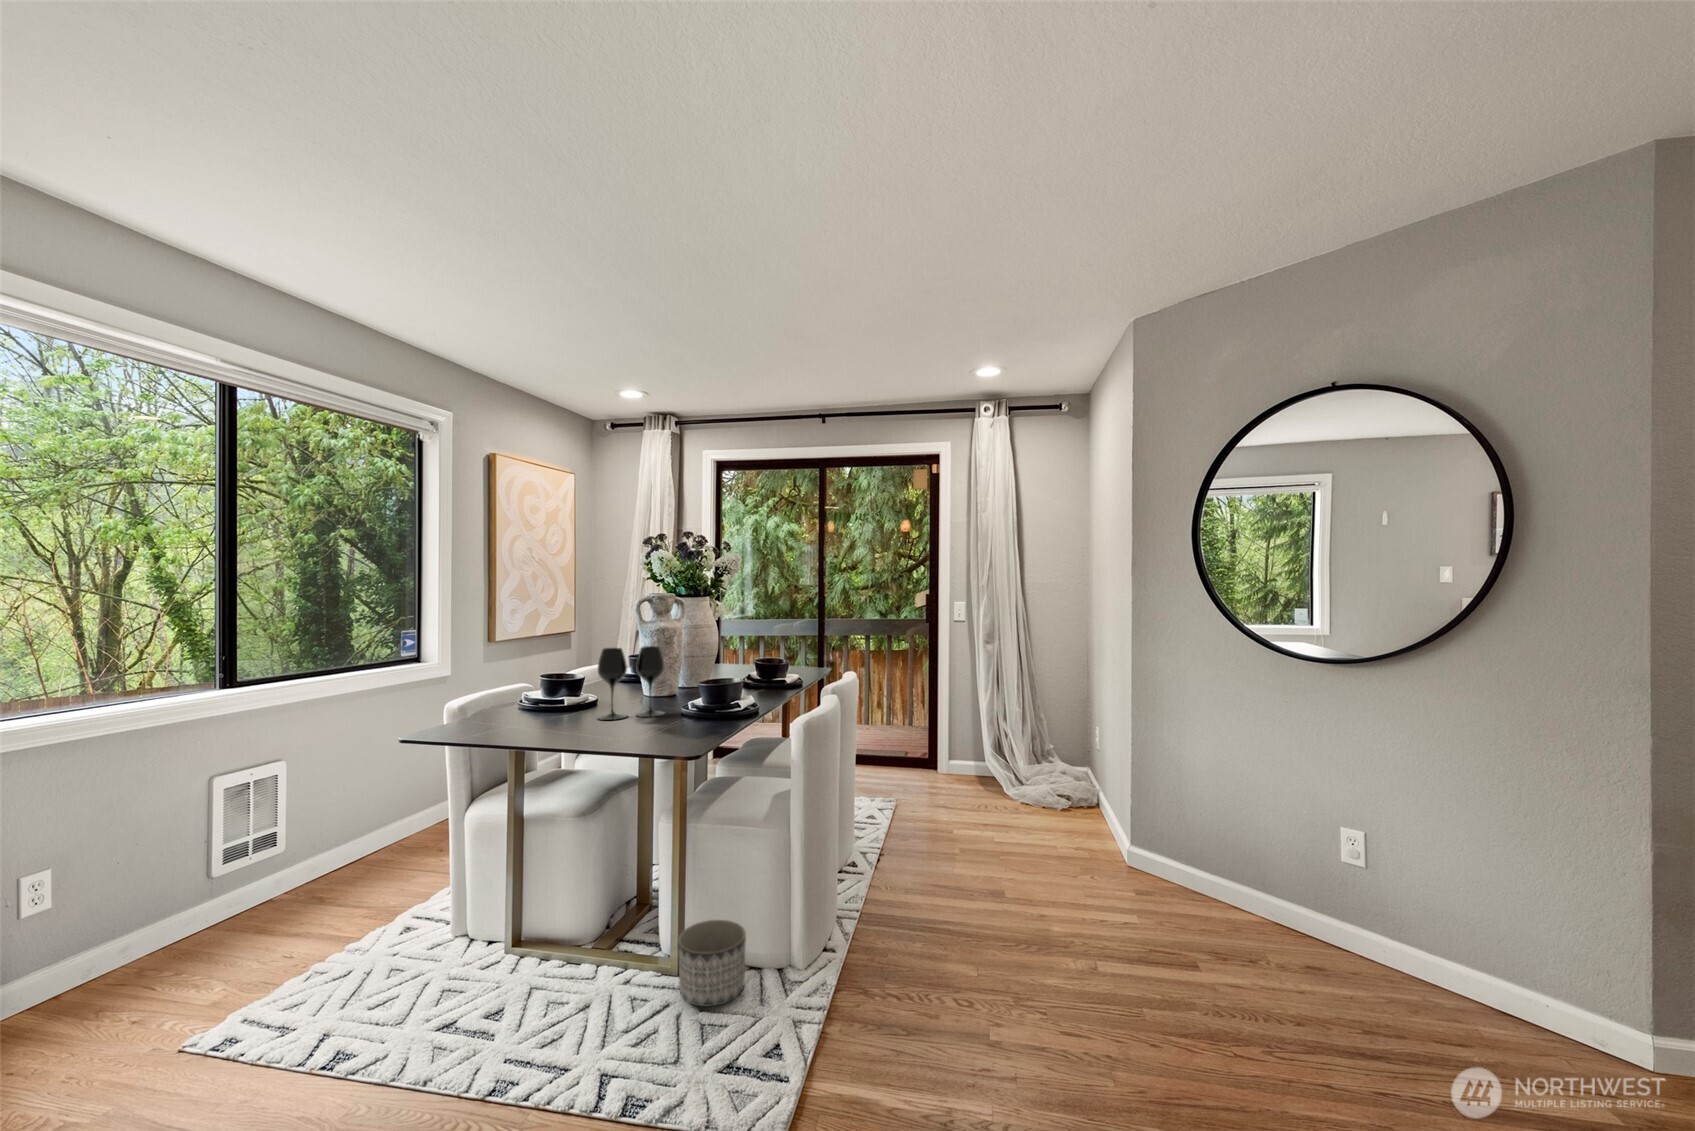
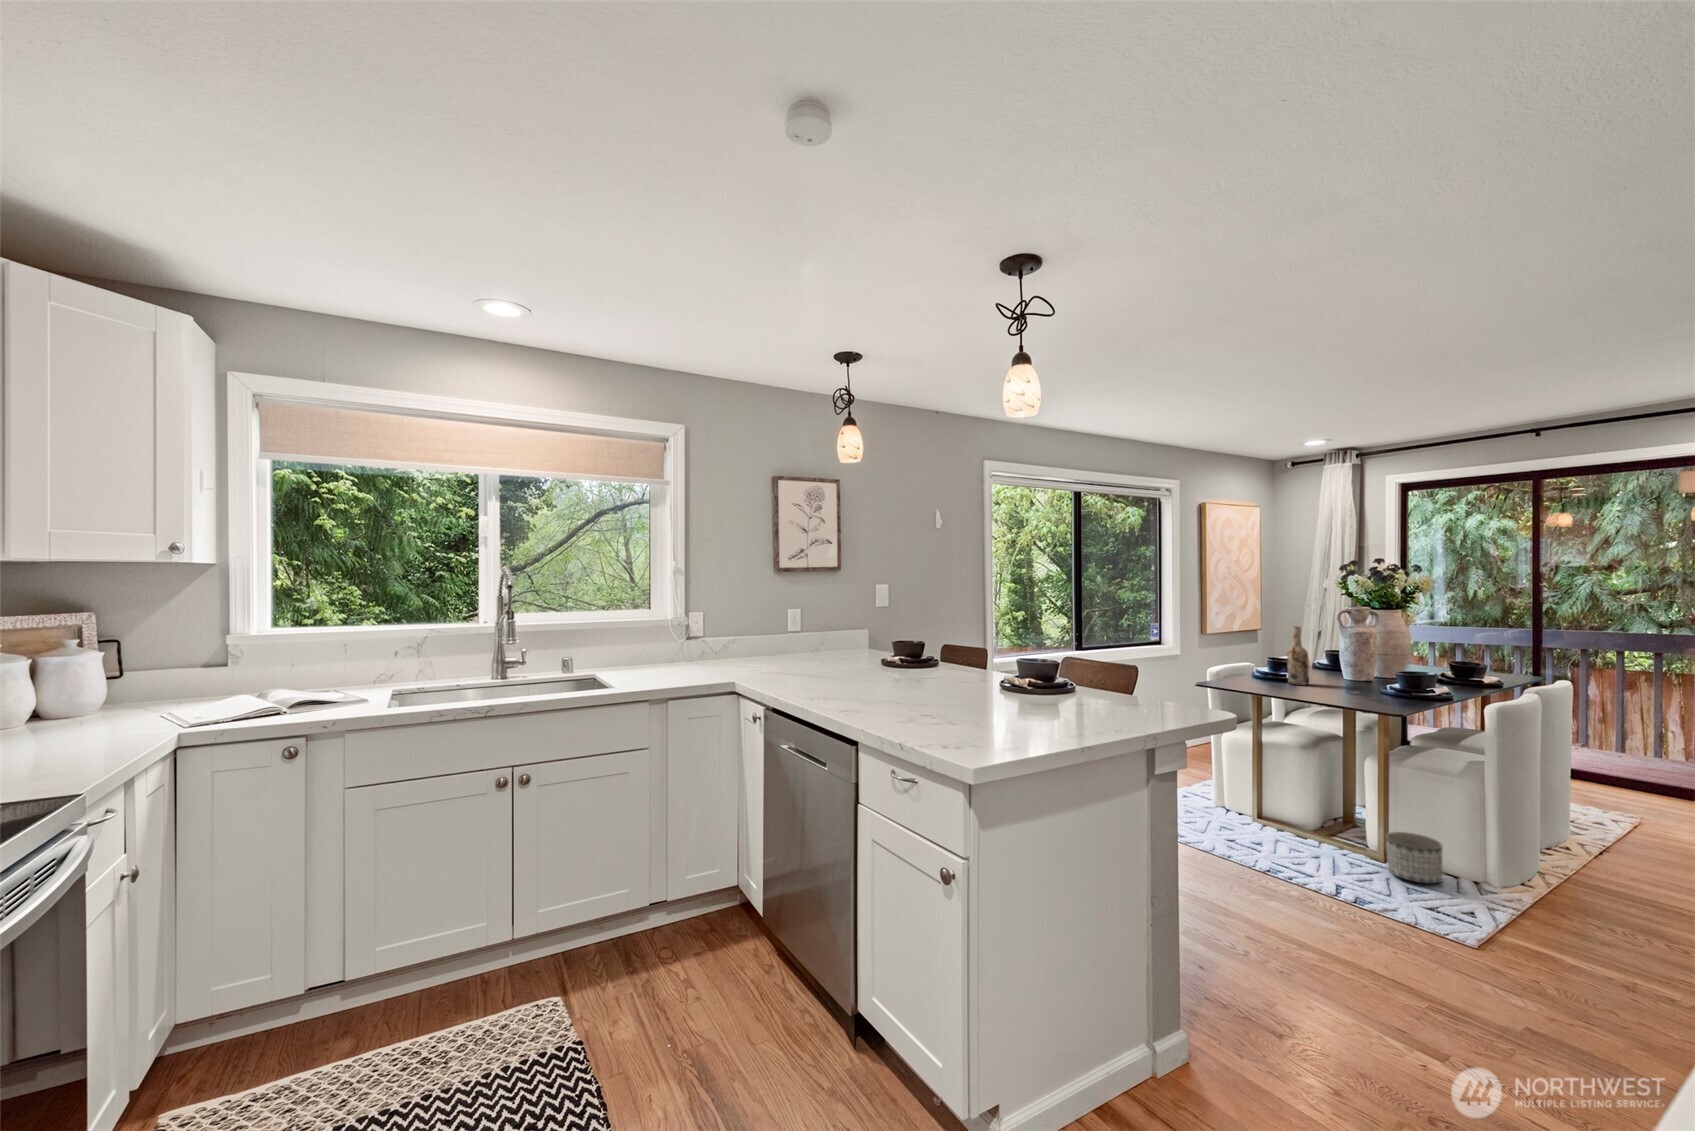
wine bottle: none [564,621,593,713] -> present [1287,627,1309,685]
wine glass: present [597,646,664,720] -> none [1314,645,1367,693]

